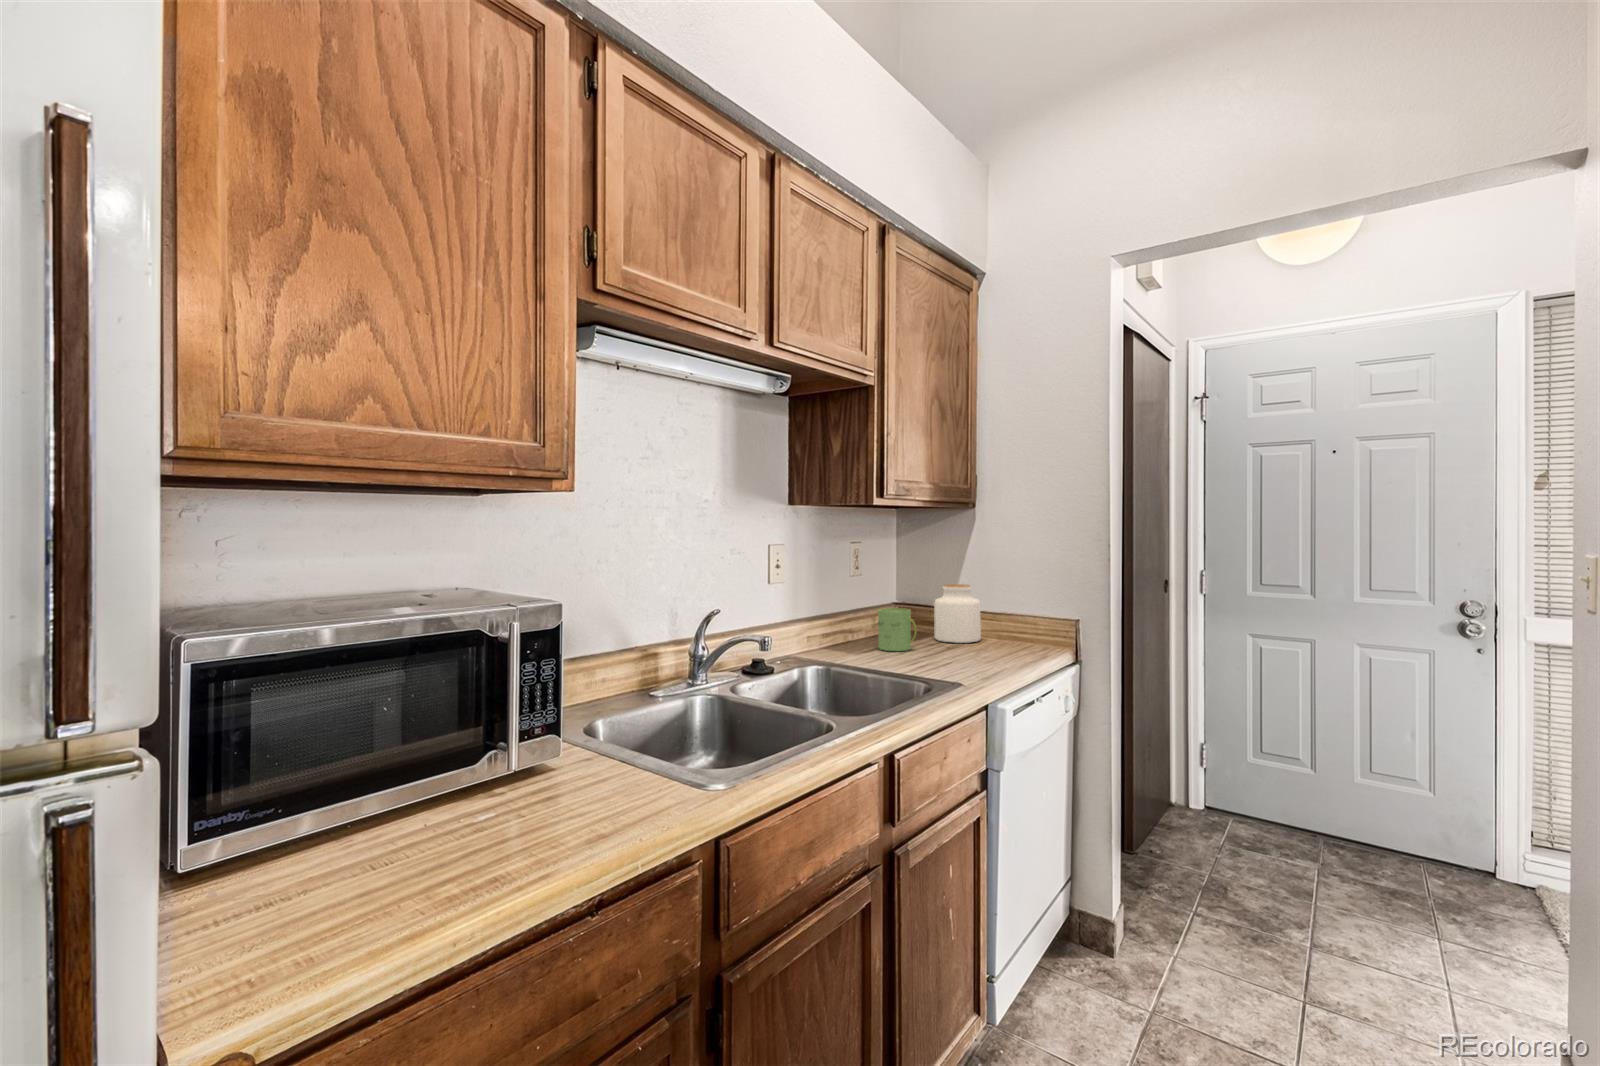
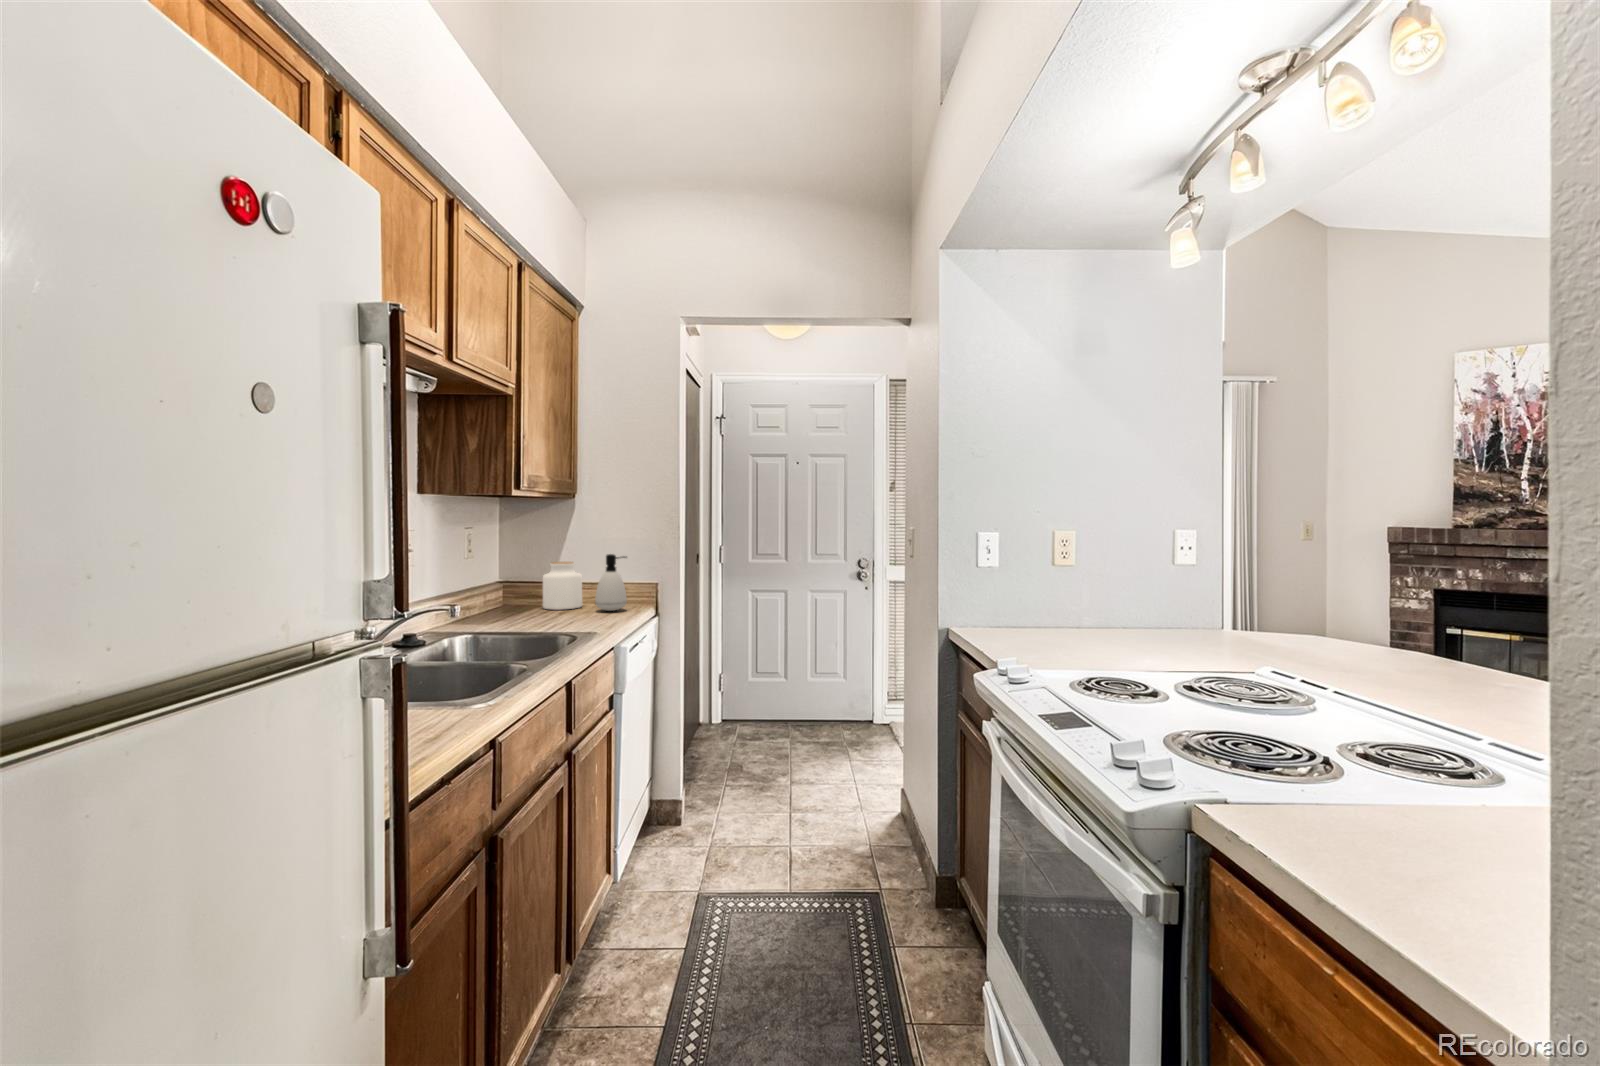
soap dispenser: none [991,578,1032,650] -> present [595,554,627,611]
mug: present [878,608,917,651] -> none [499,583,536,620]

